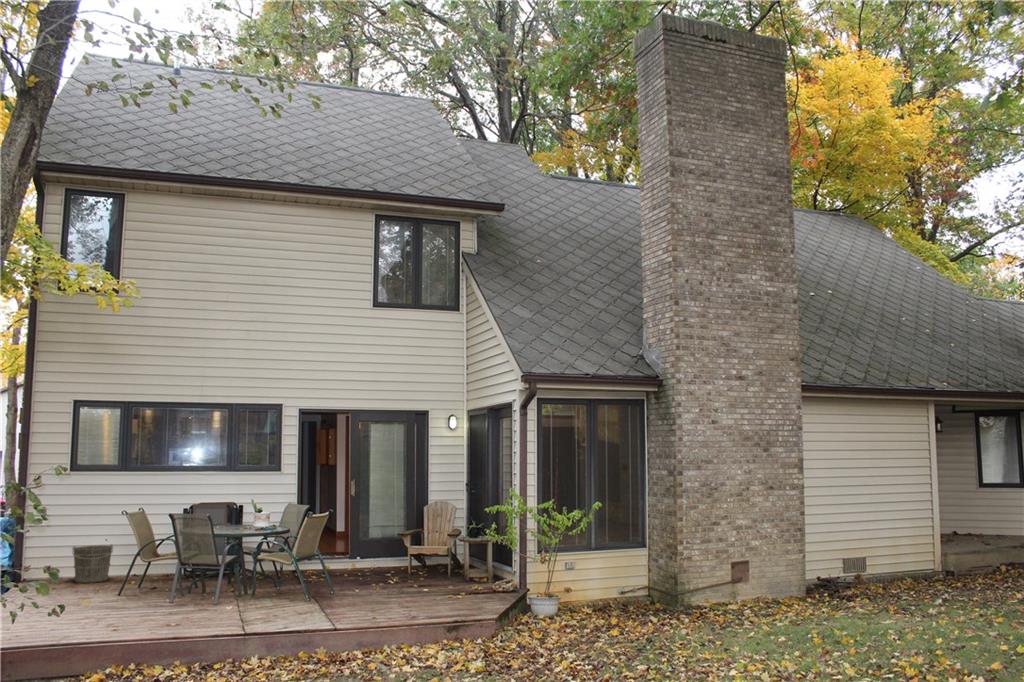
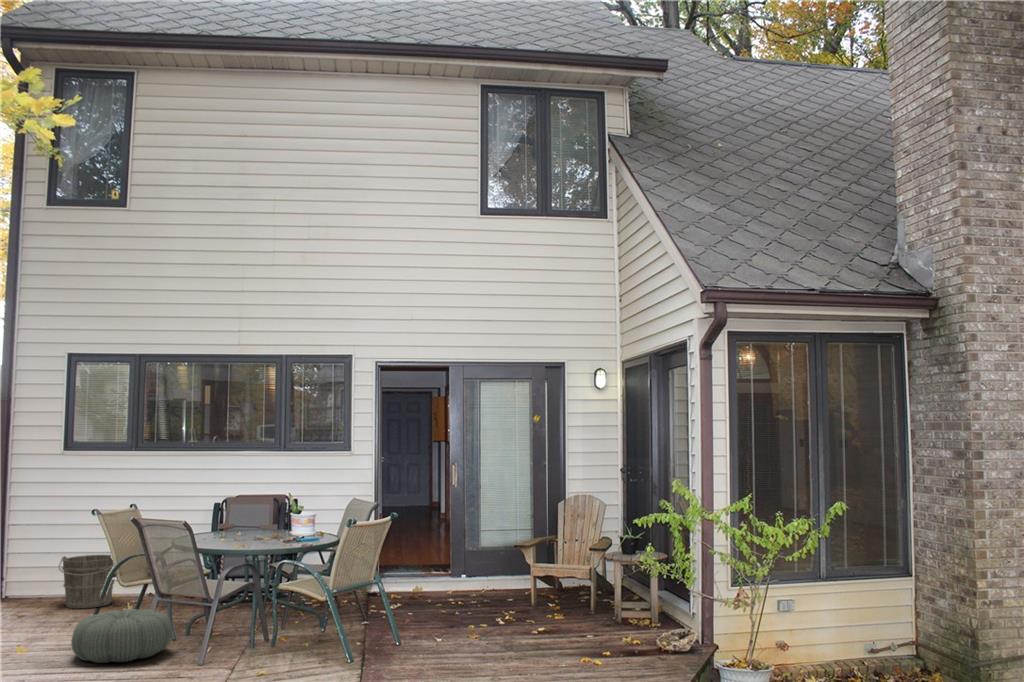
pouf: none [119,575,184,608] -> present [71,609,172,663]

